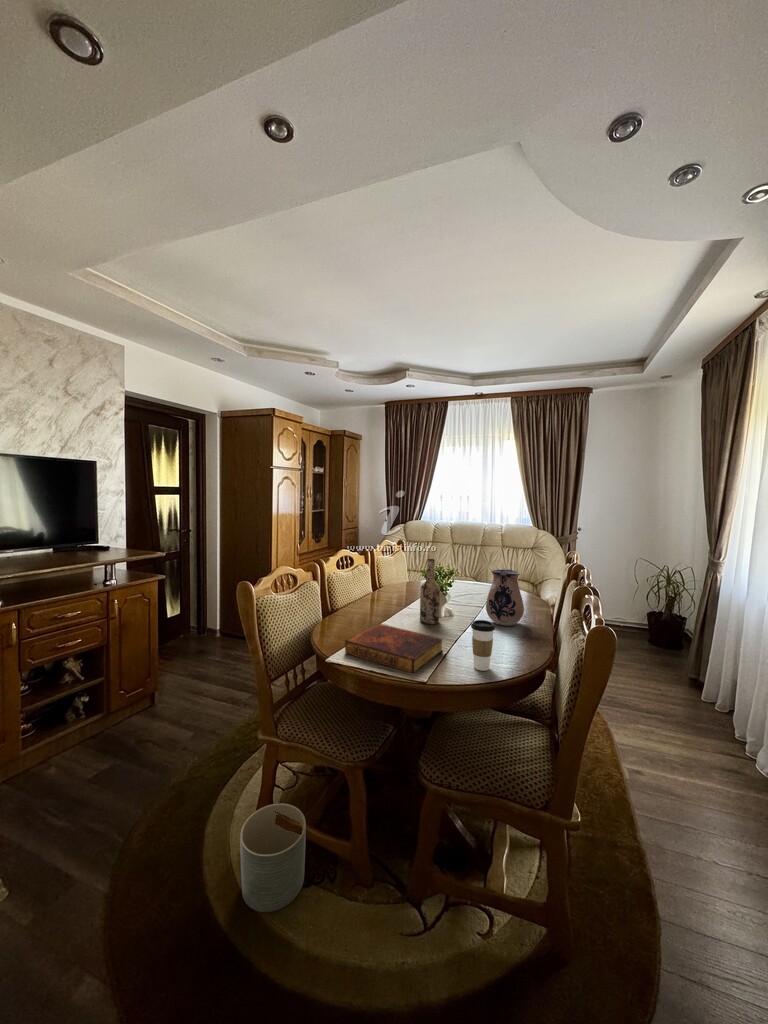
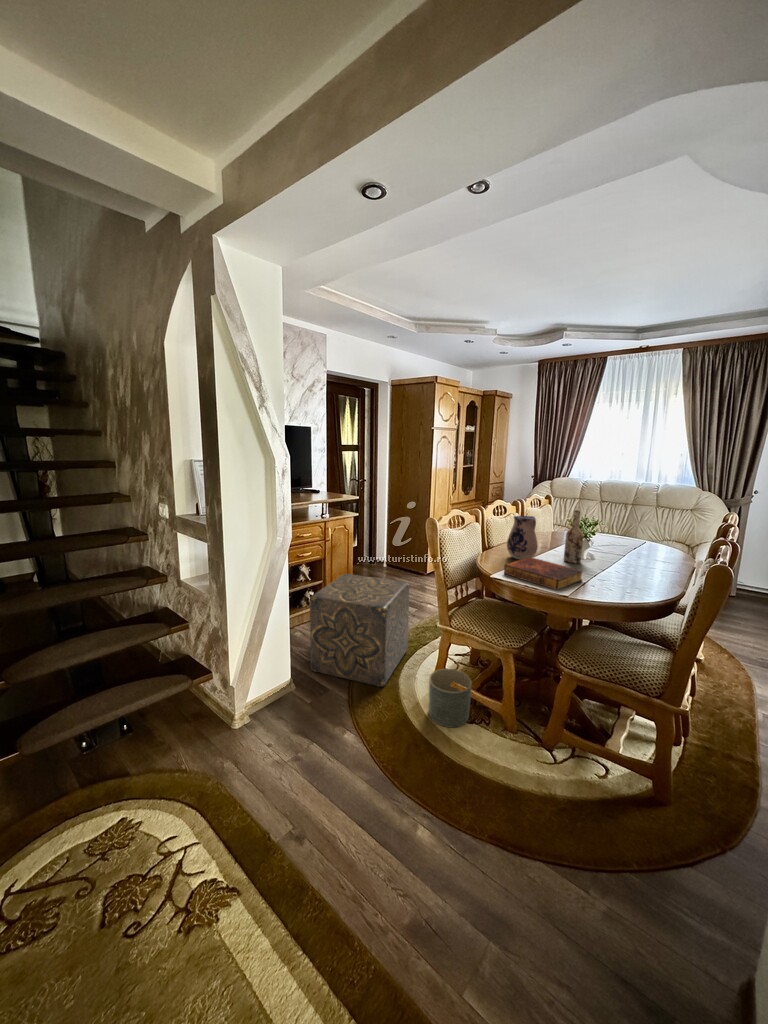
ceramic pitcher: present [486,569,524,626] -> present [507,516,538,560]
coffee cup: present [471,620,495,671] -> none [607,557,628,595]
ottoman: none [45,667,227,852] -> present [310,574,409,687]

